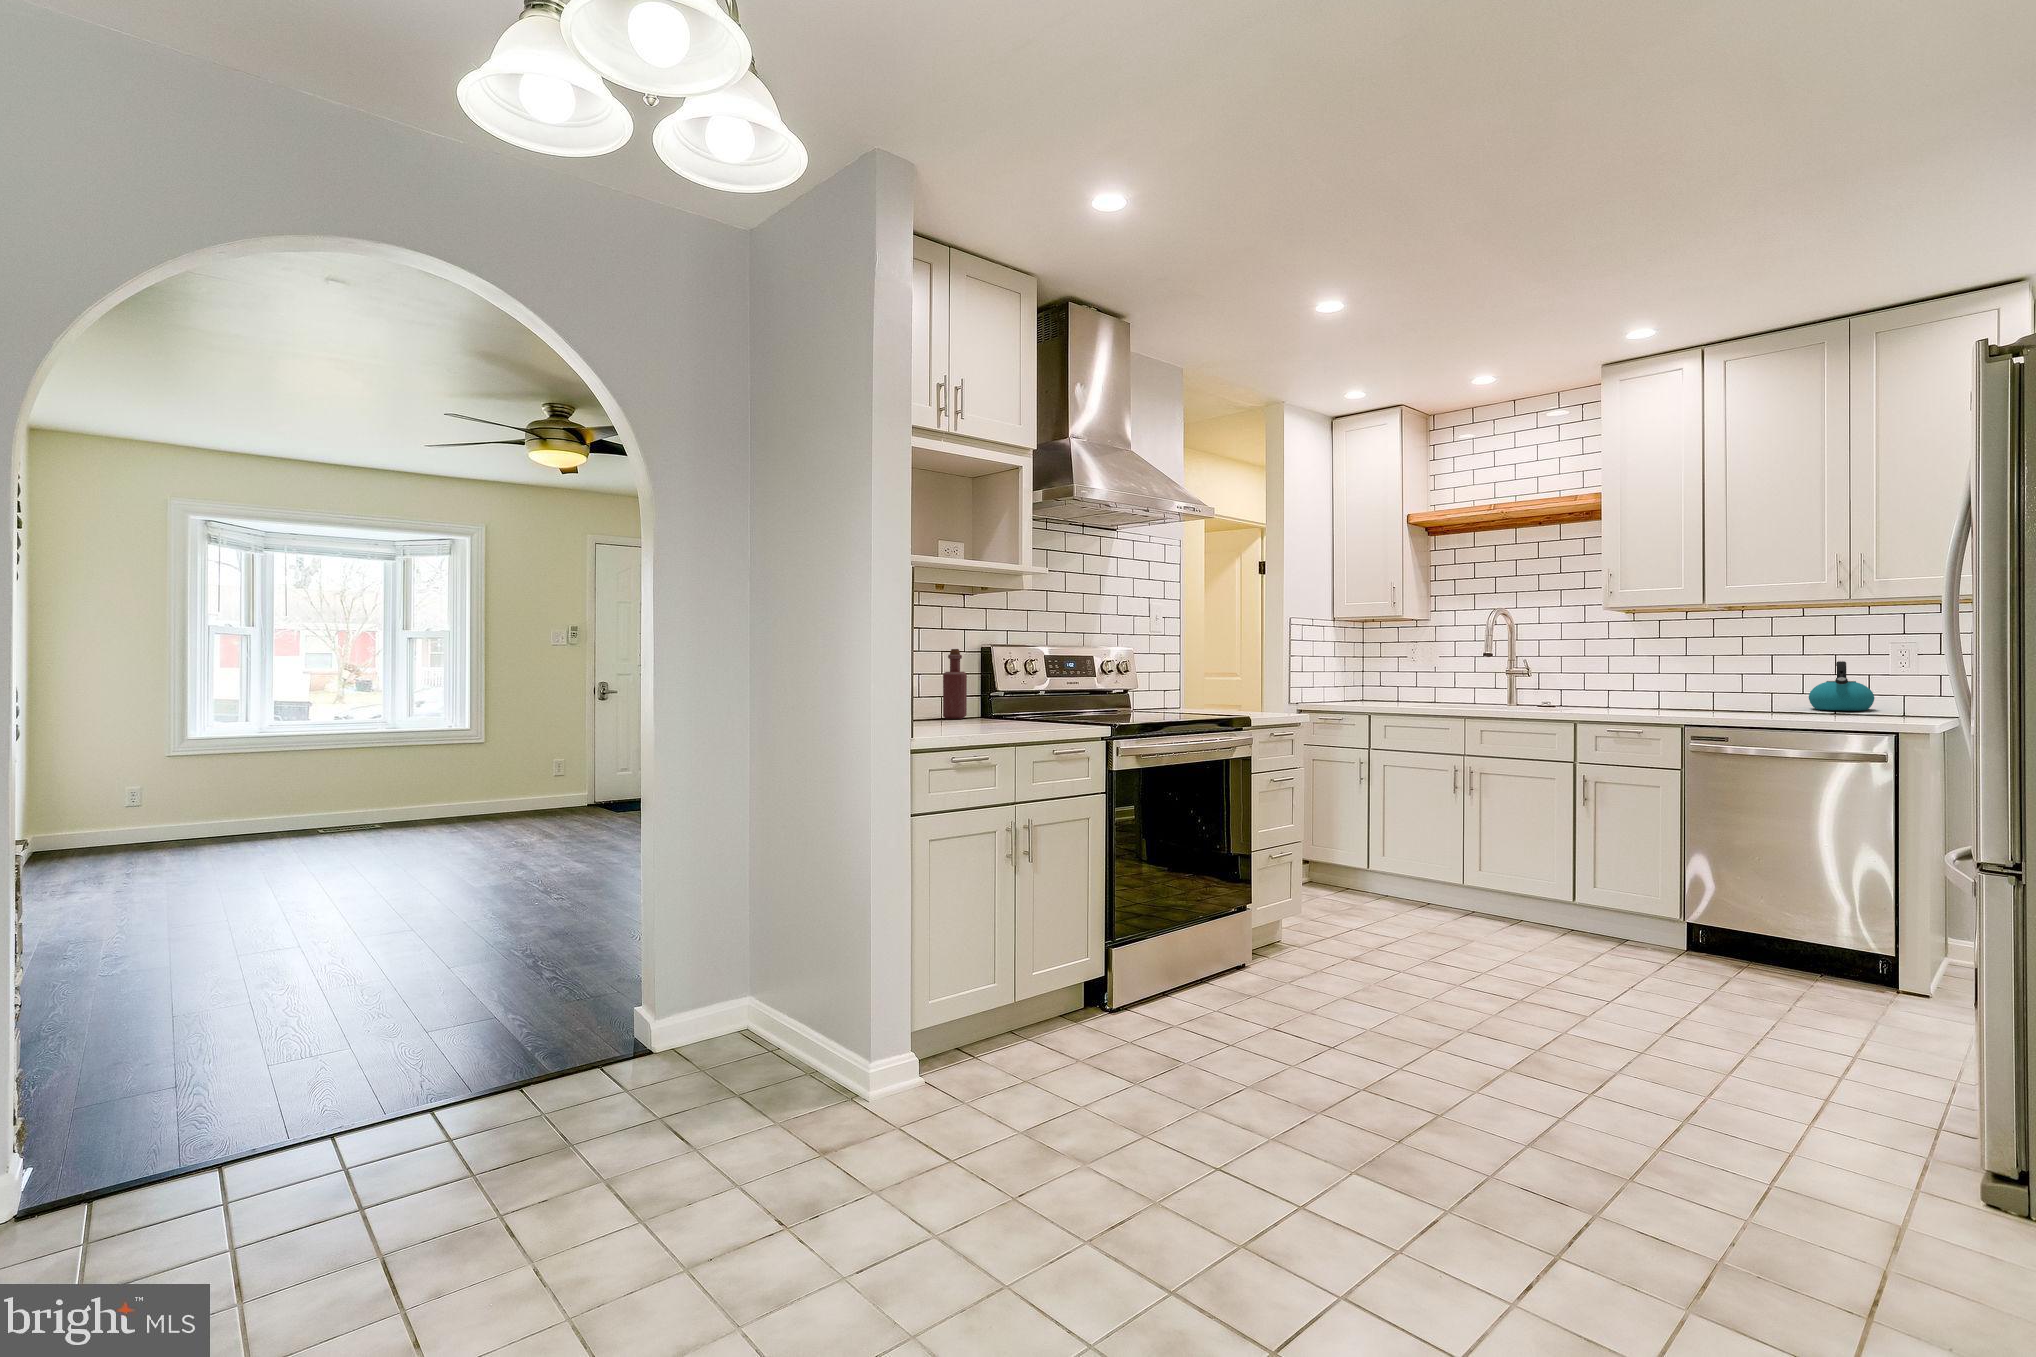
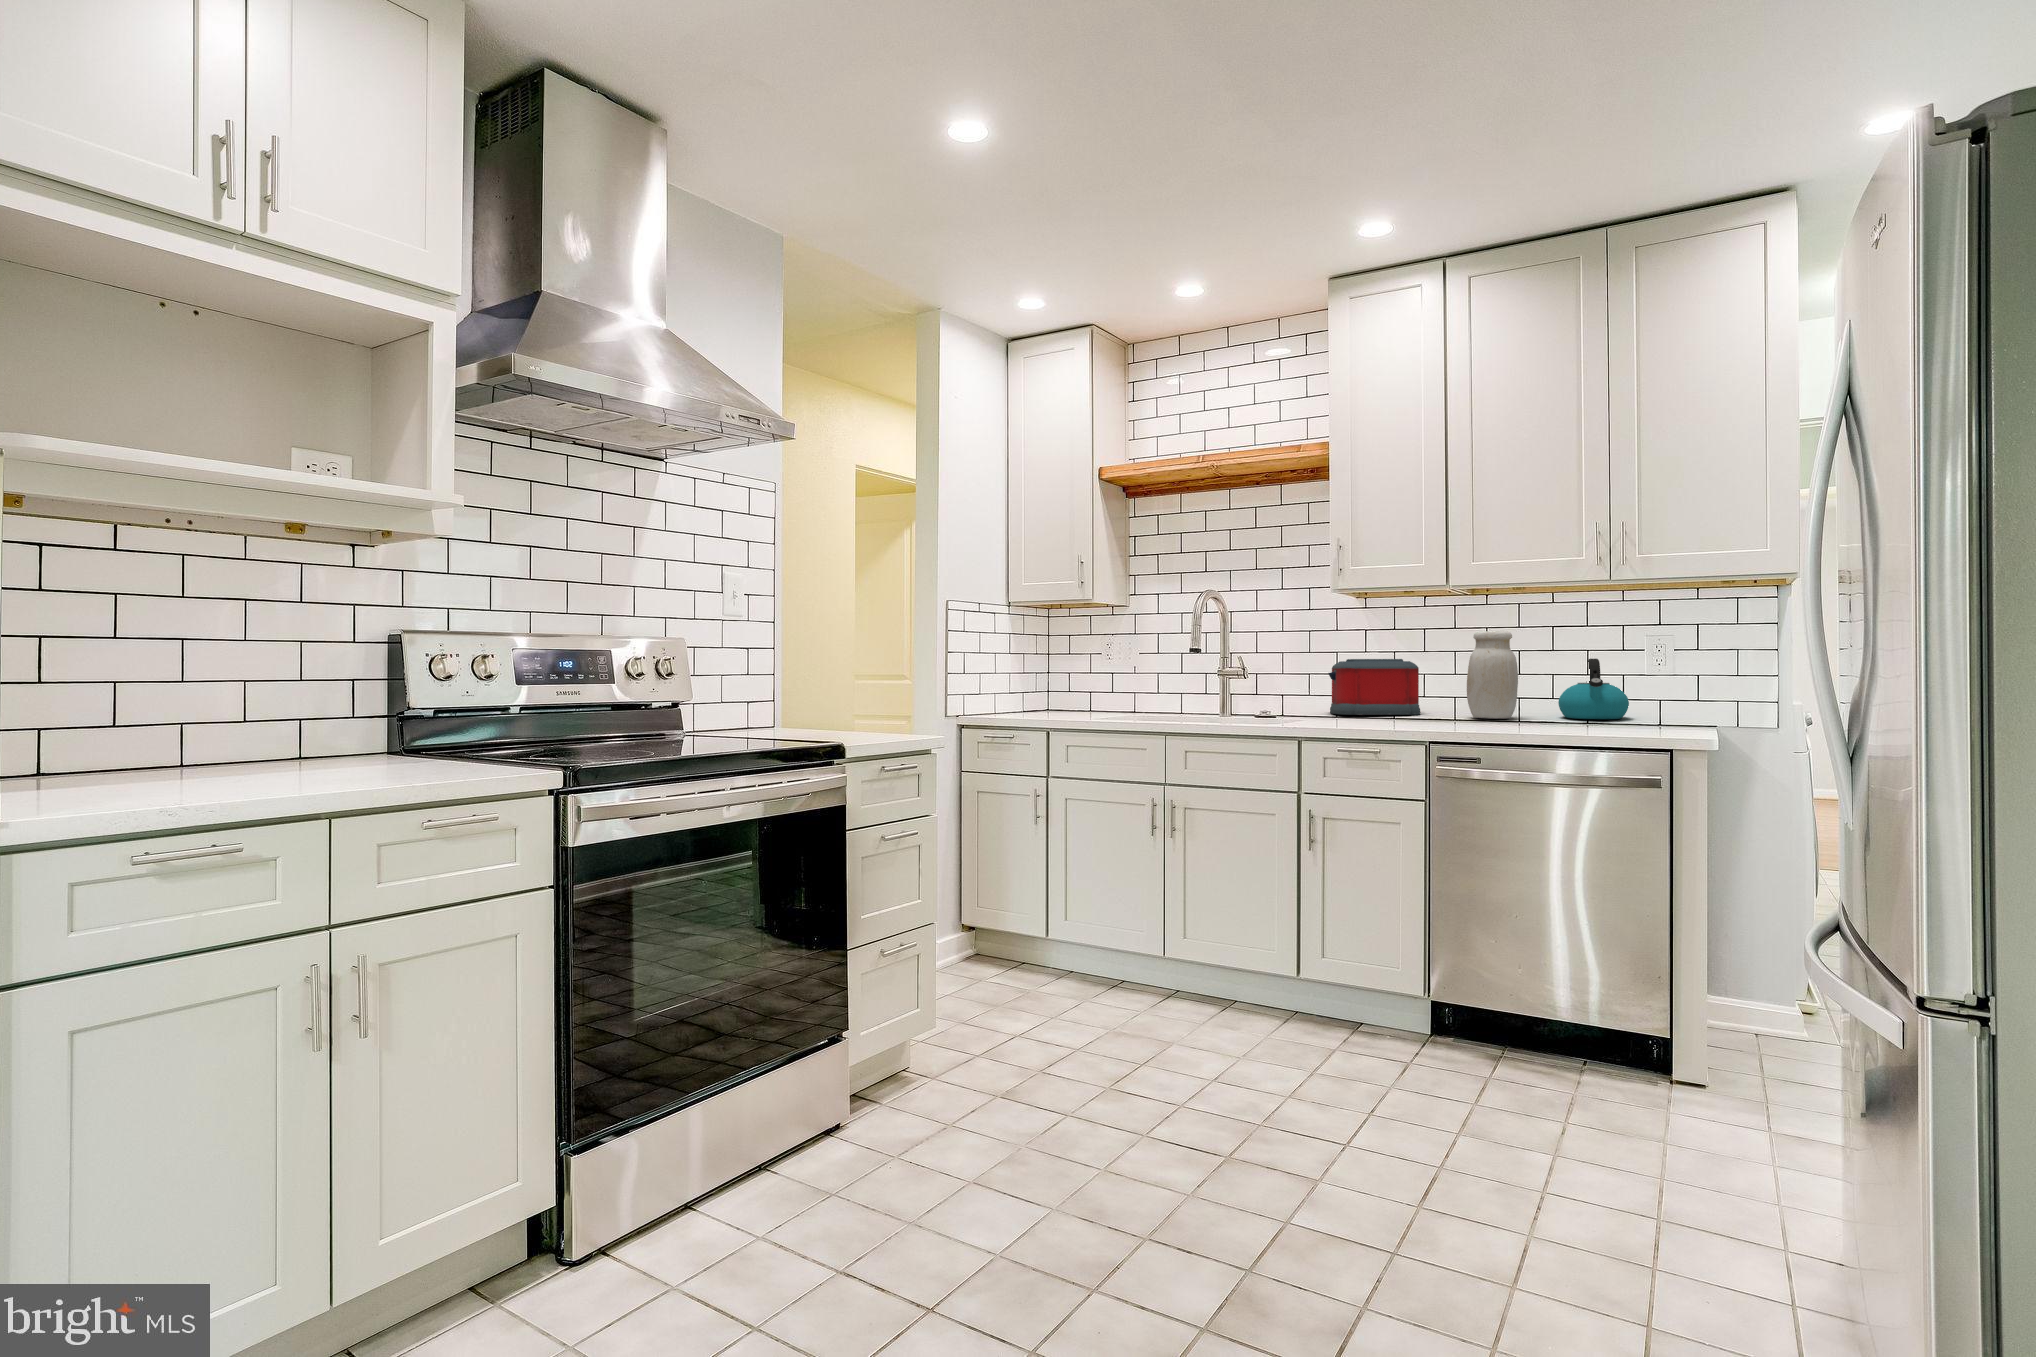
jar: none [1724,639,1771,709] -> present [1467,631,1518,719]
bottle: present [943,649,967,719] -> none [284,635,344,759]
toaster: none [1602,662,1683,706] -> present [1328,659,1420,715]

